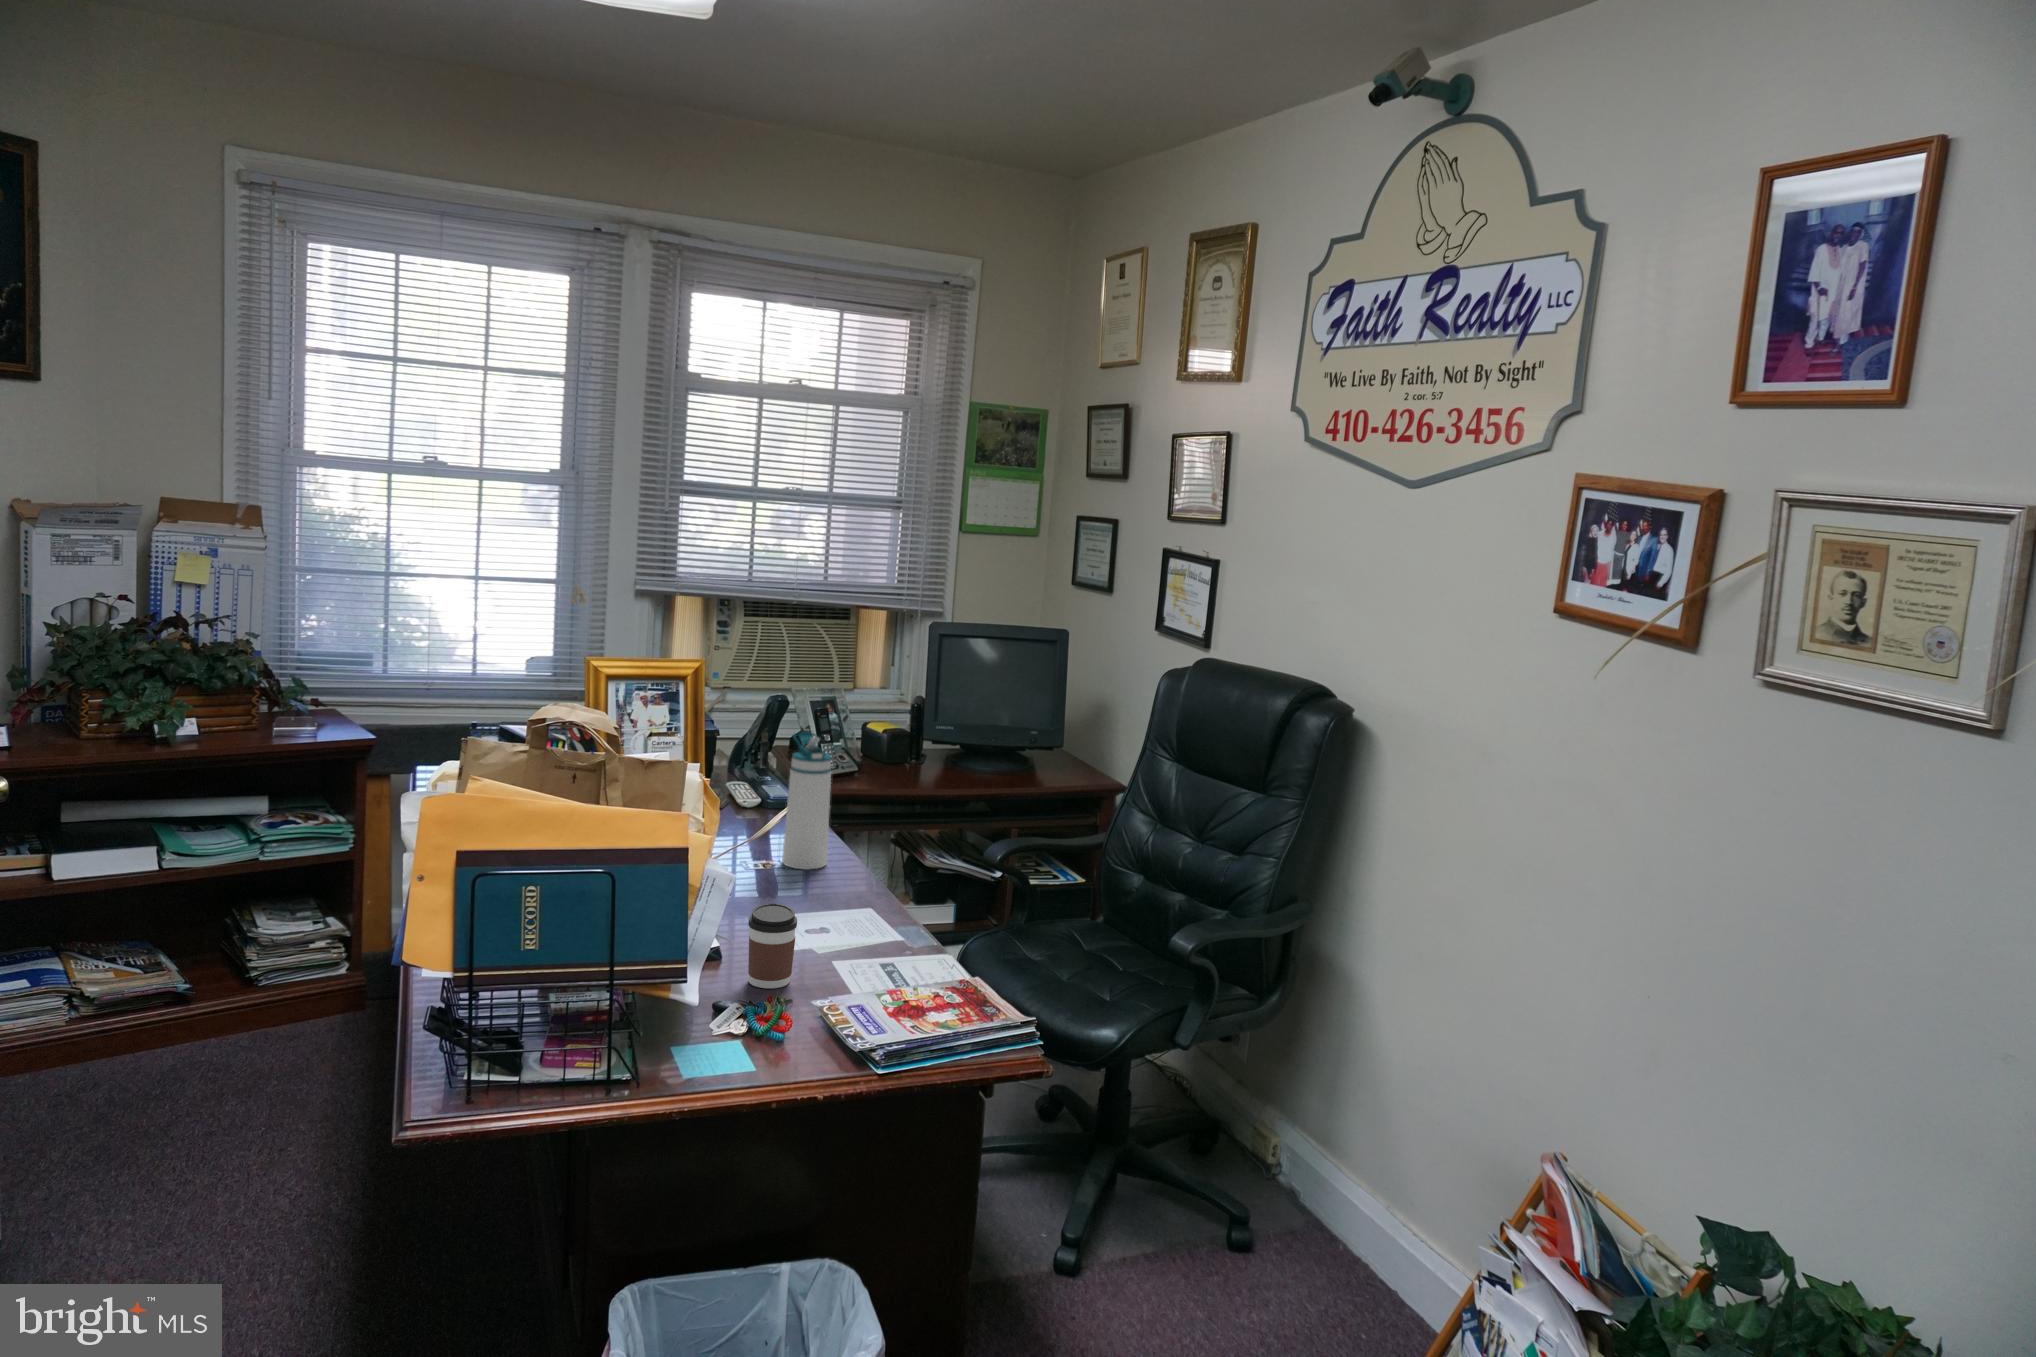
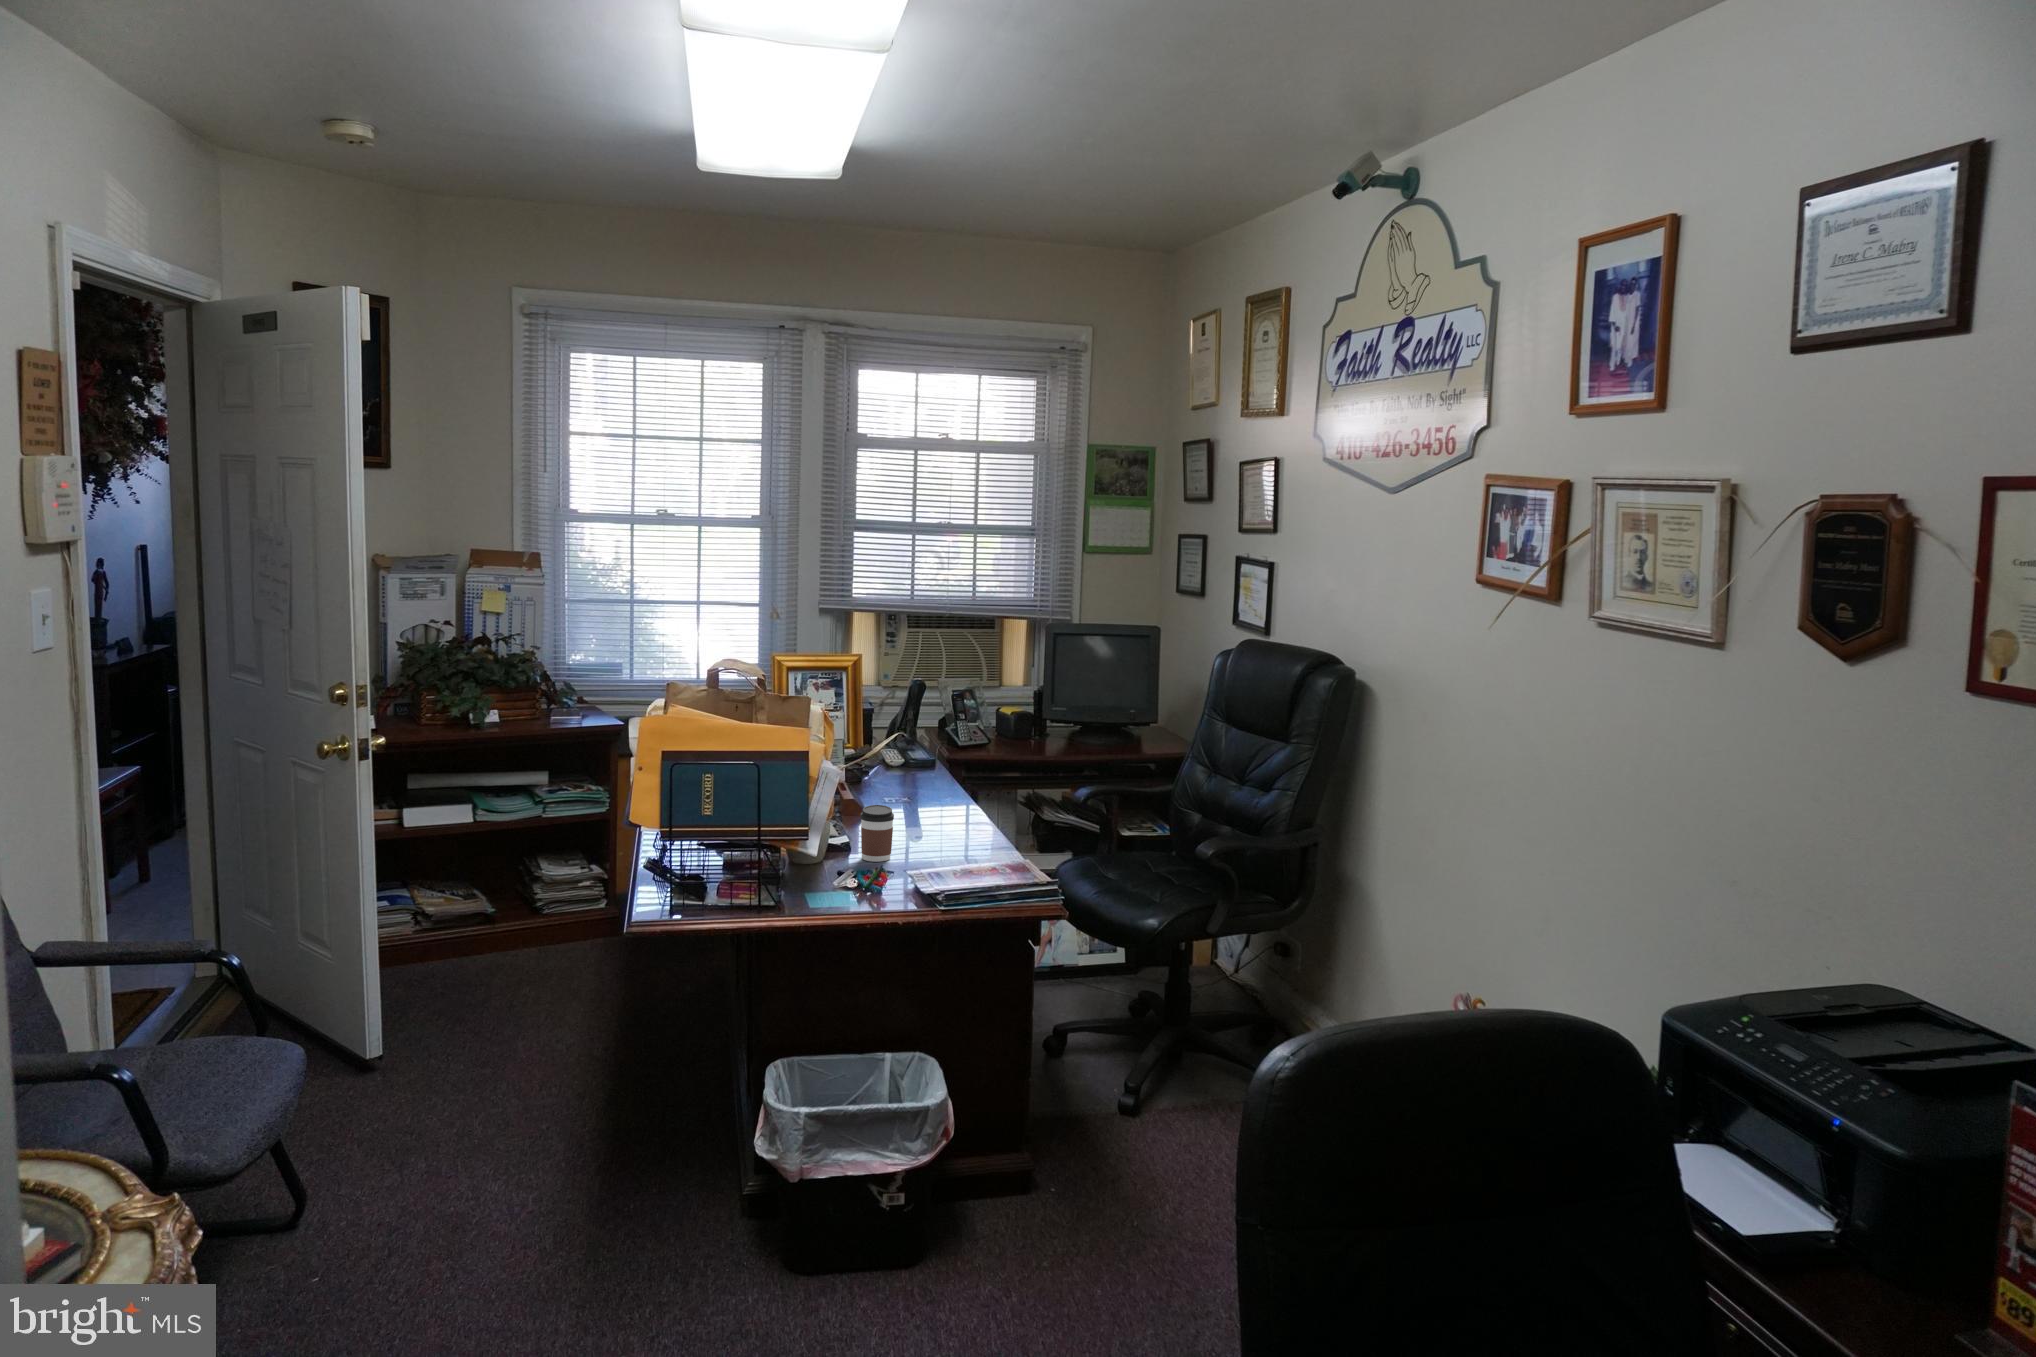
water bottle: present [782,732,831,870] -> none [906,701,940,803]

